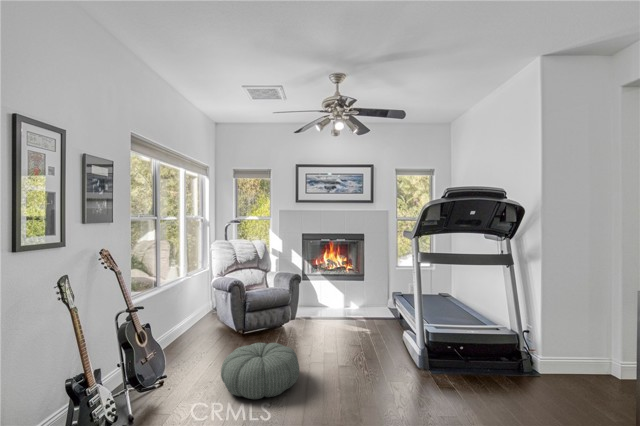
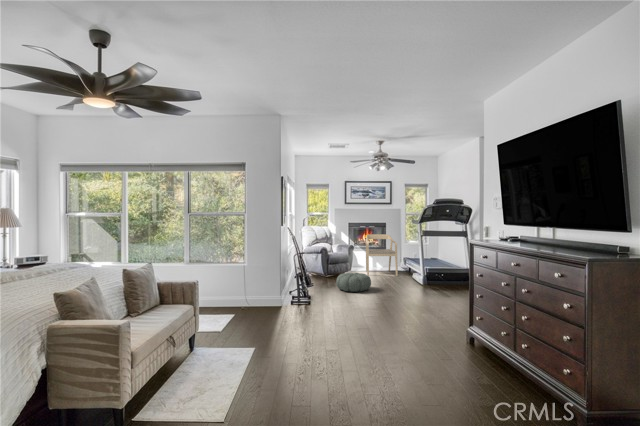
armchair: none [322,253,378,332] -> present [366,234,398,276]

